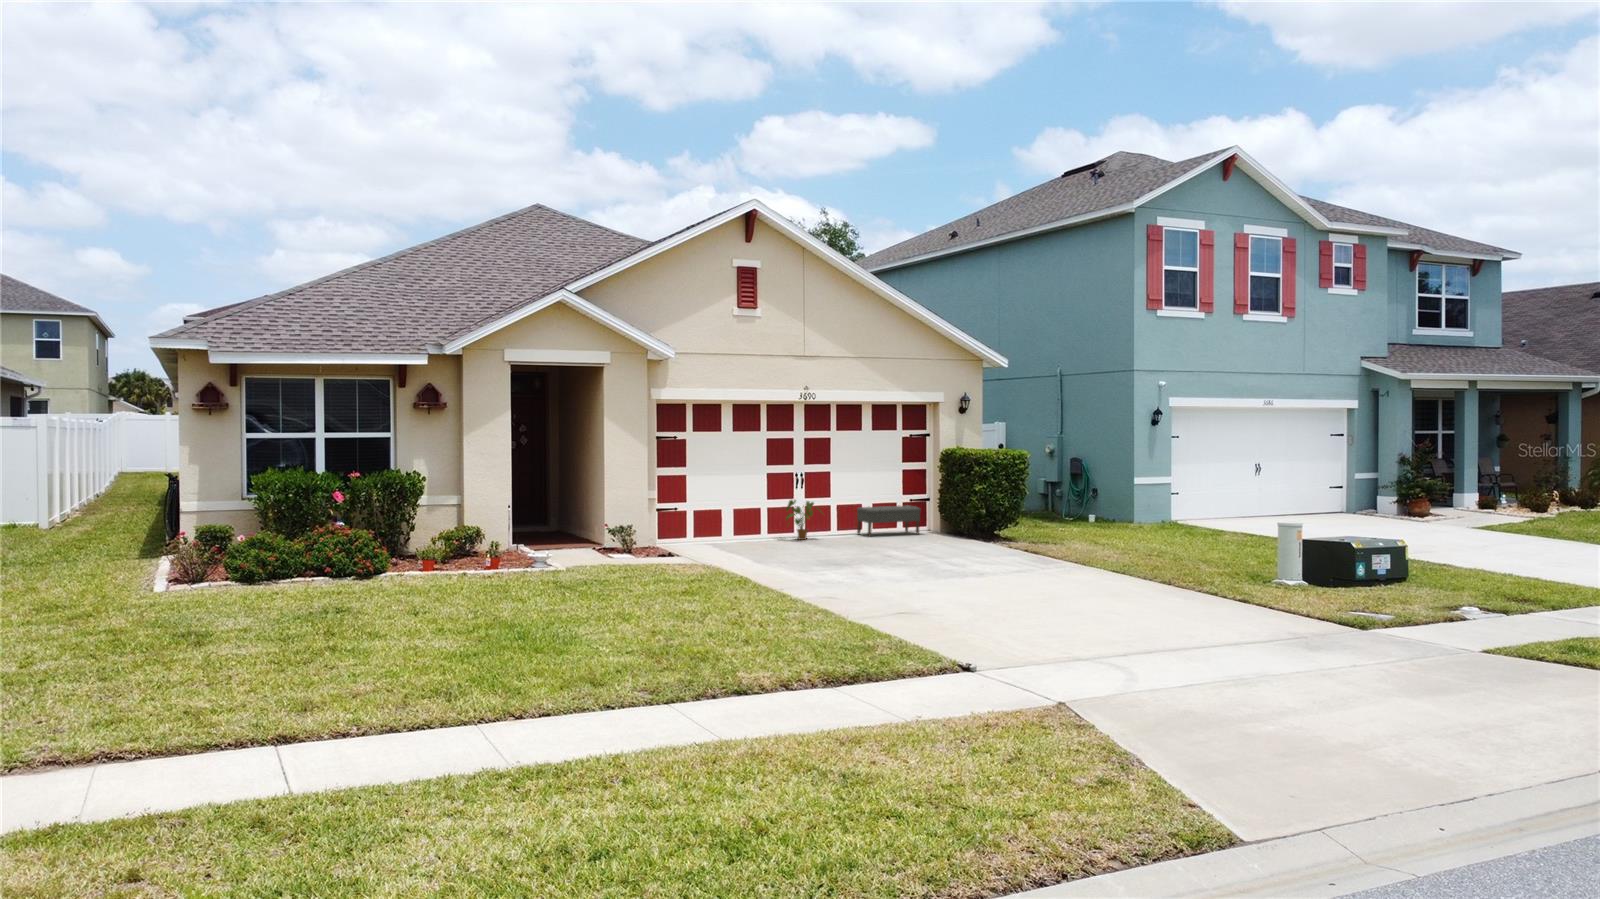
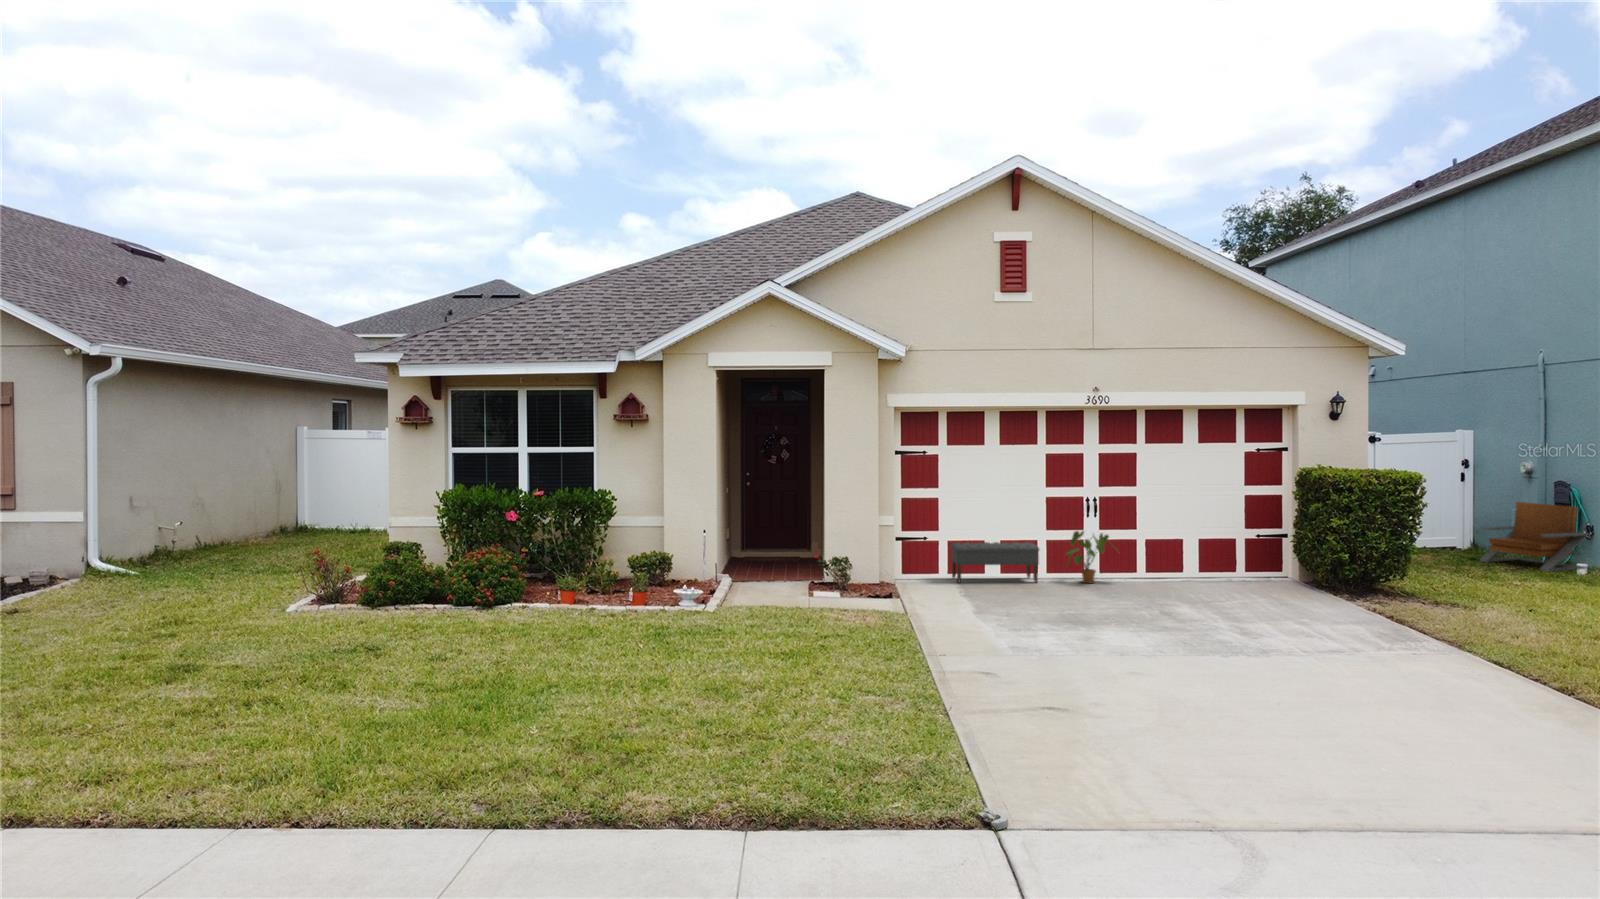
lounge chair: none [1039,473,1102,521] -> present [1480,502,1589,571]
bench: present [857,505,921,537] -> present [951,542,1039,583]

